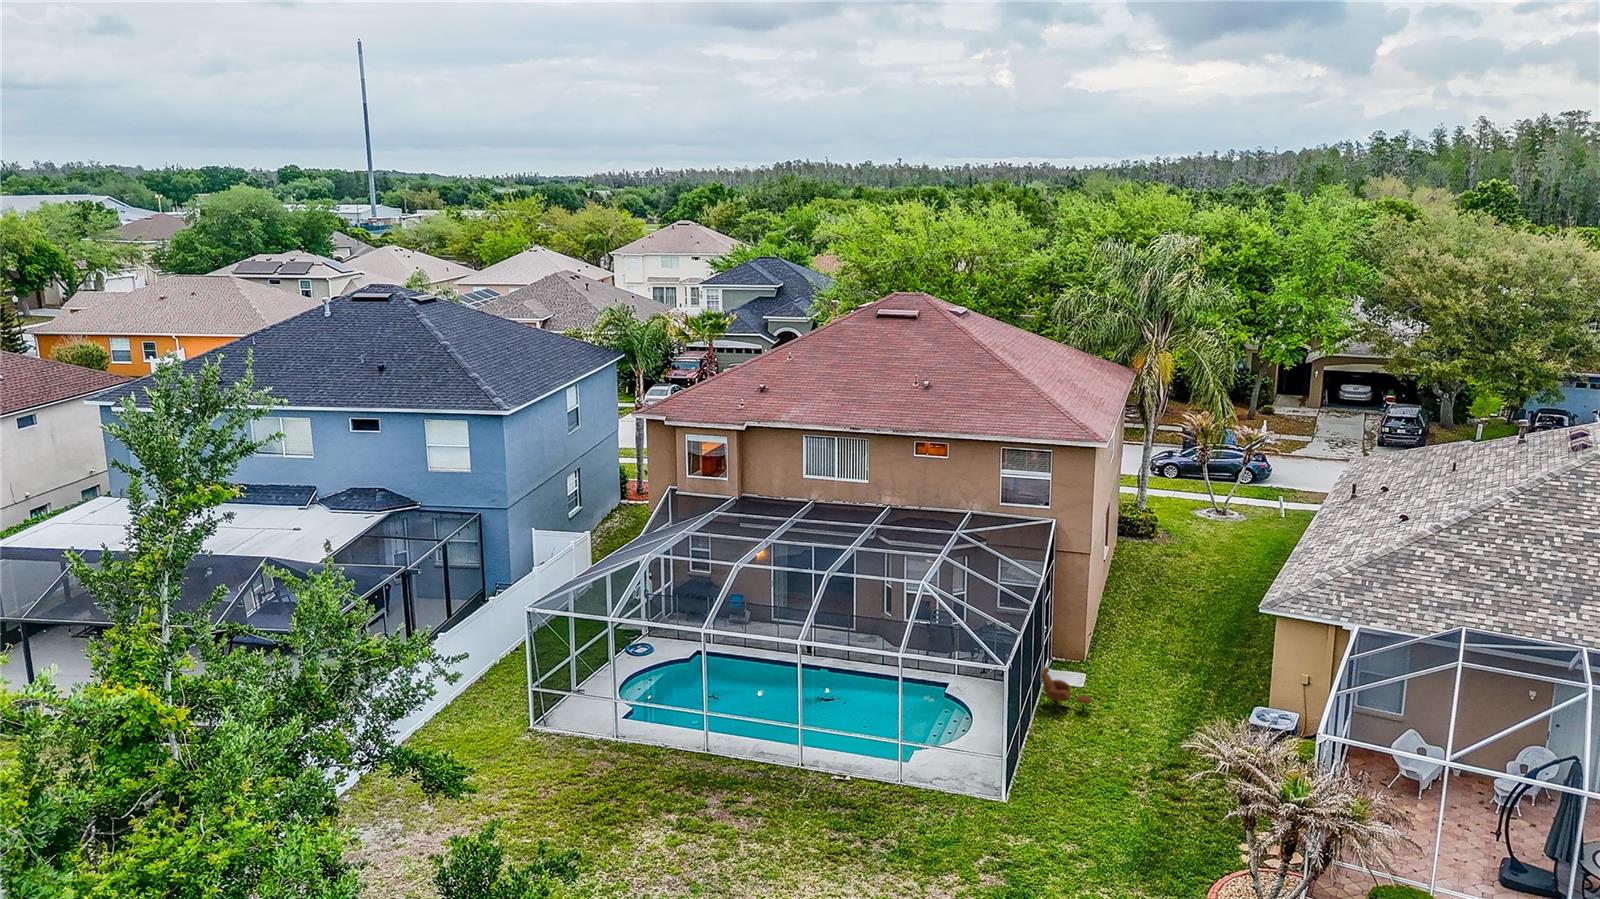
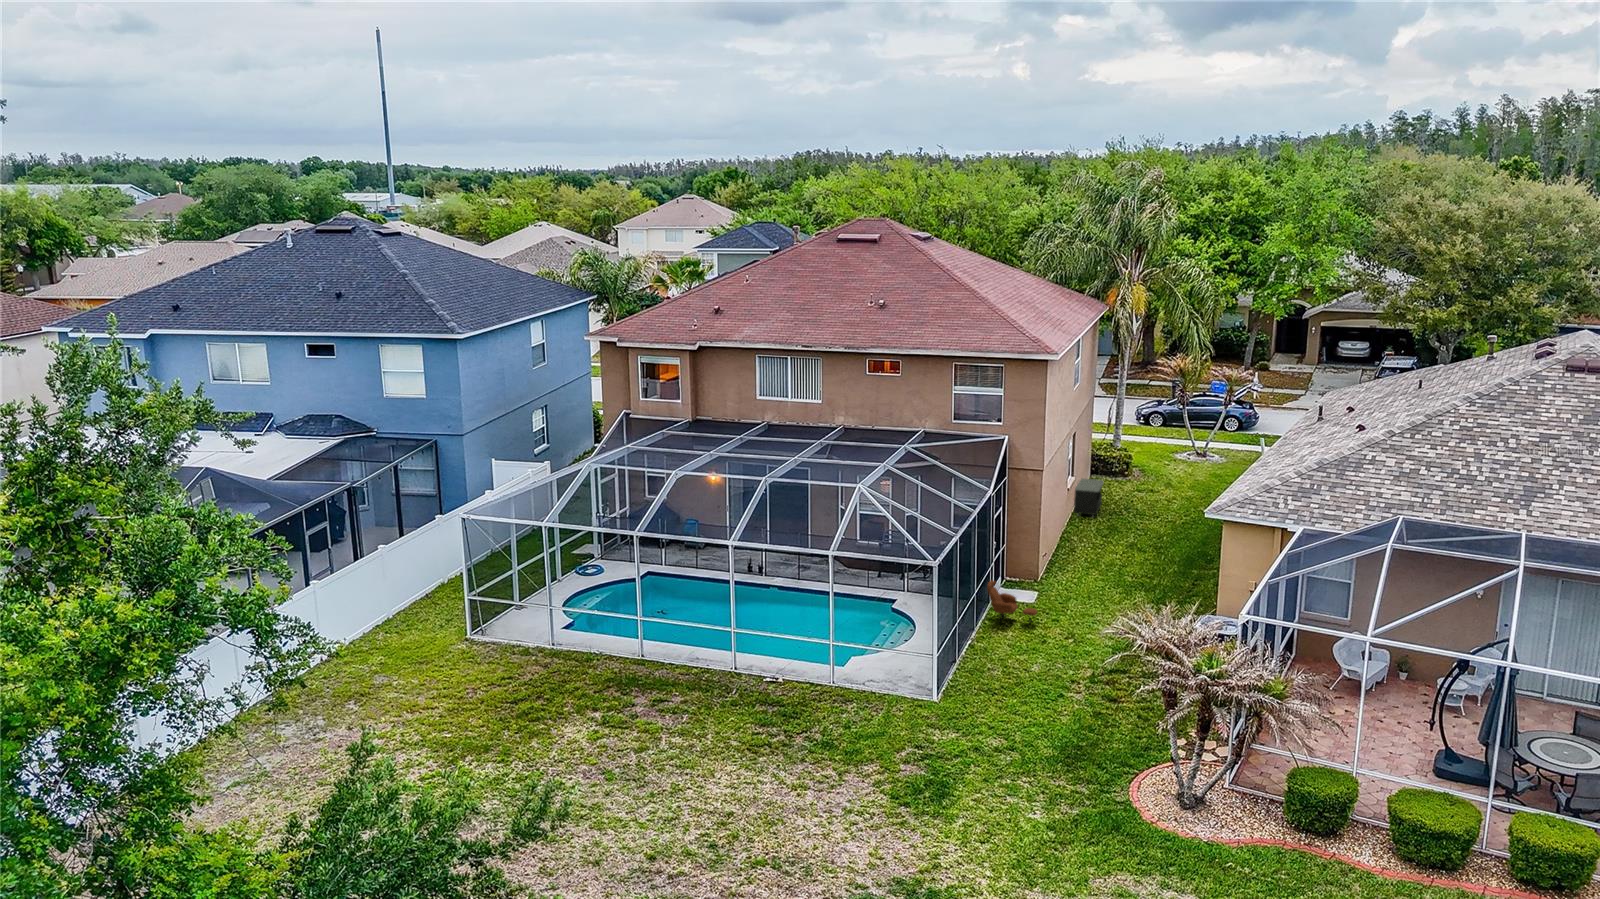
storage bench: none [1108,547,1137,587] -> present [1074,479,1104,516]

